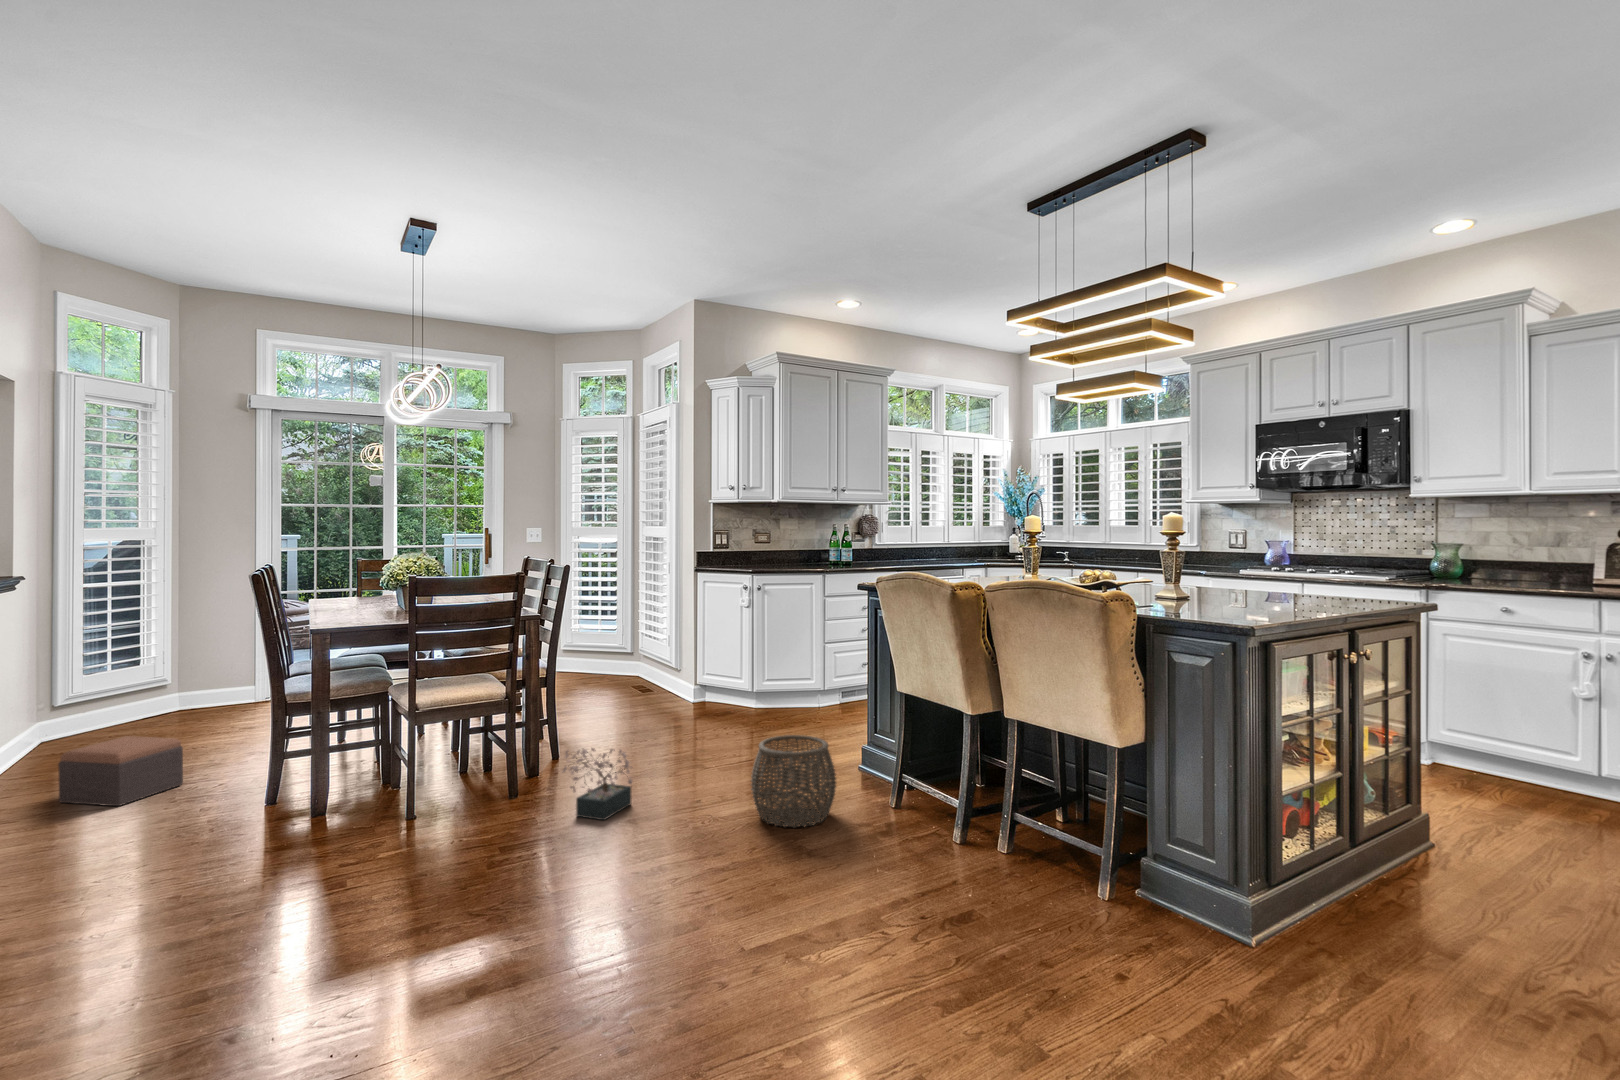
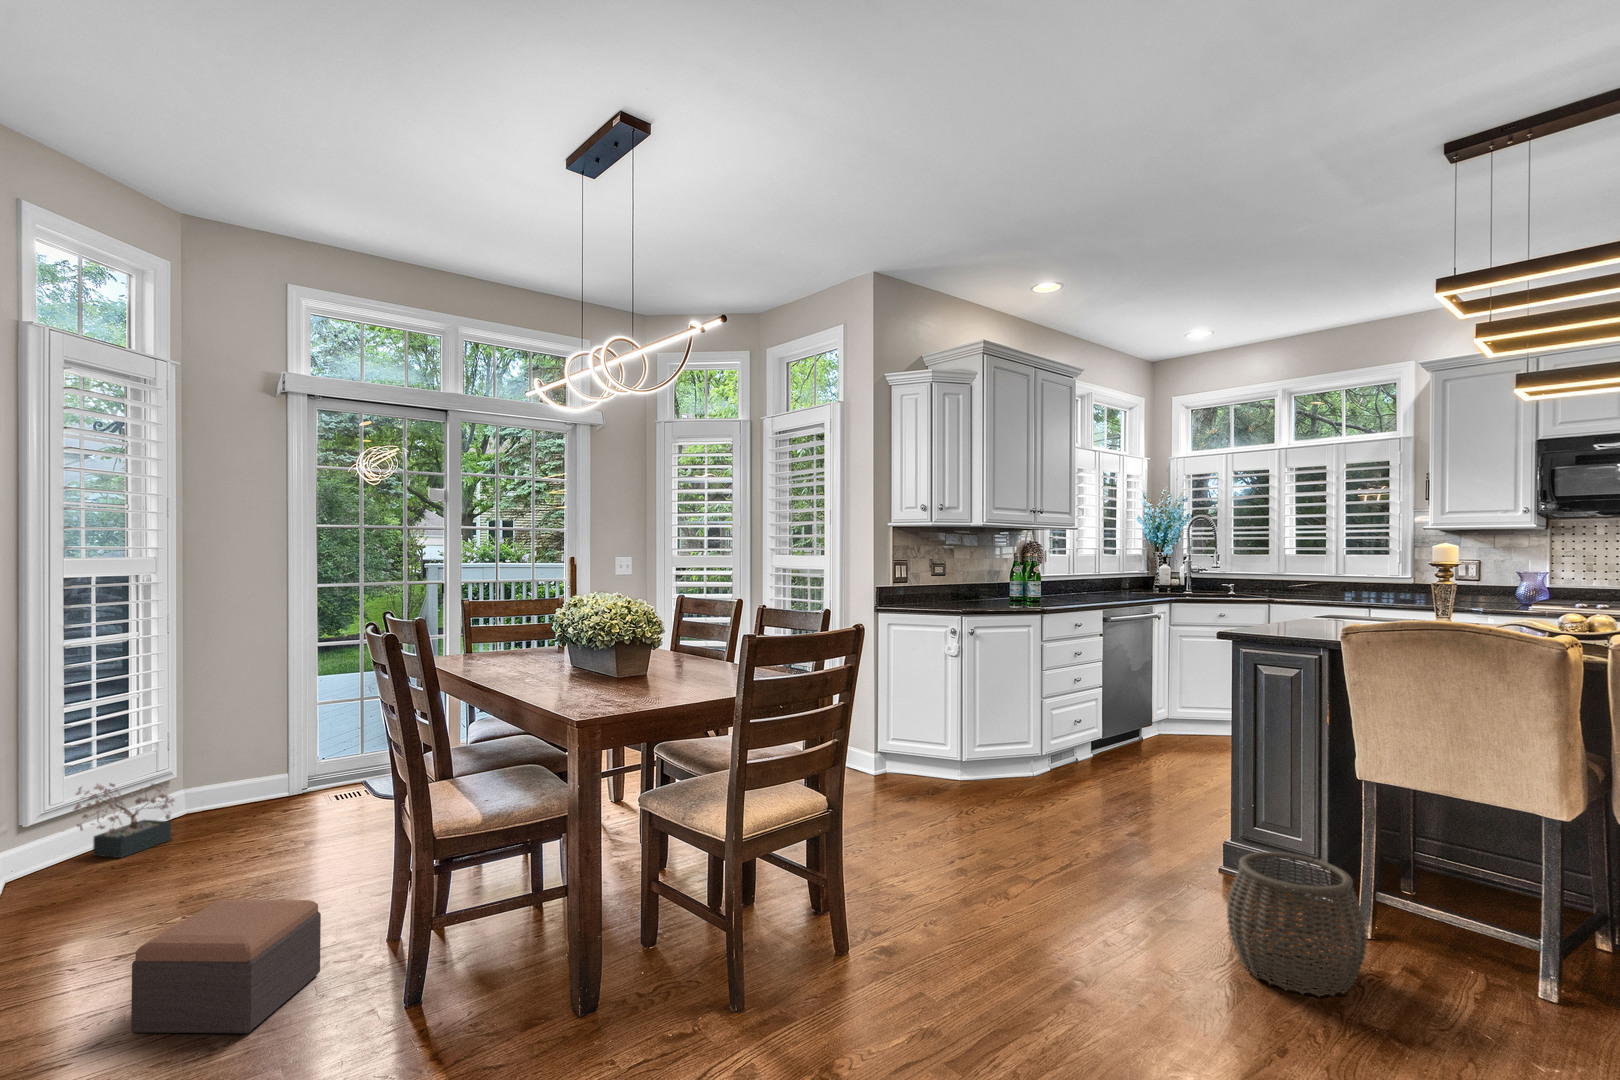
decorative plant: present [563,748,632,820] -> present [74,783,174,858]

